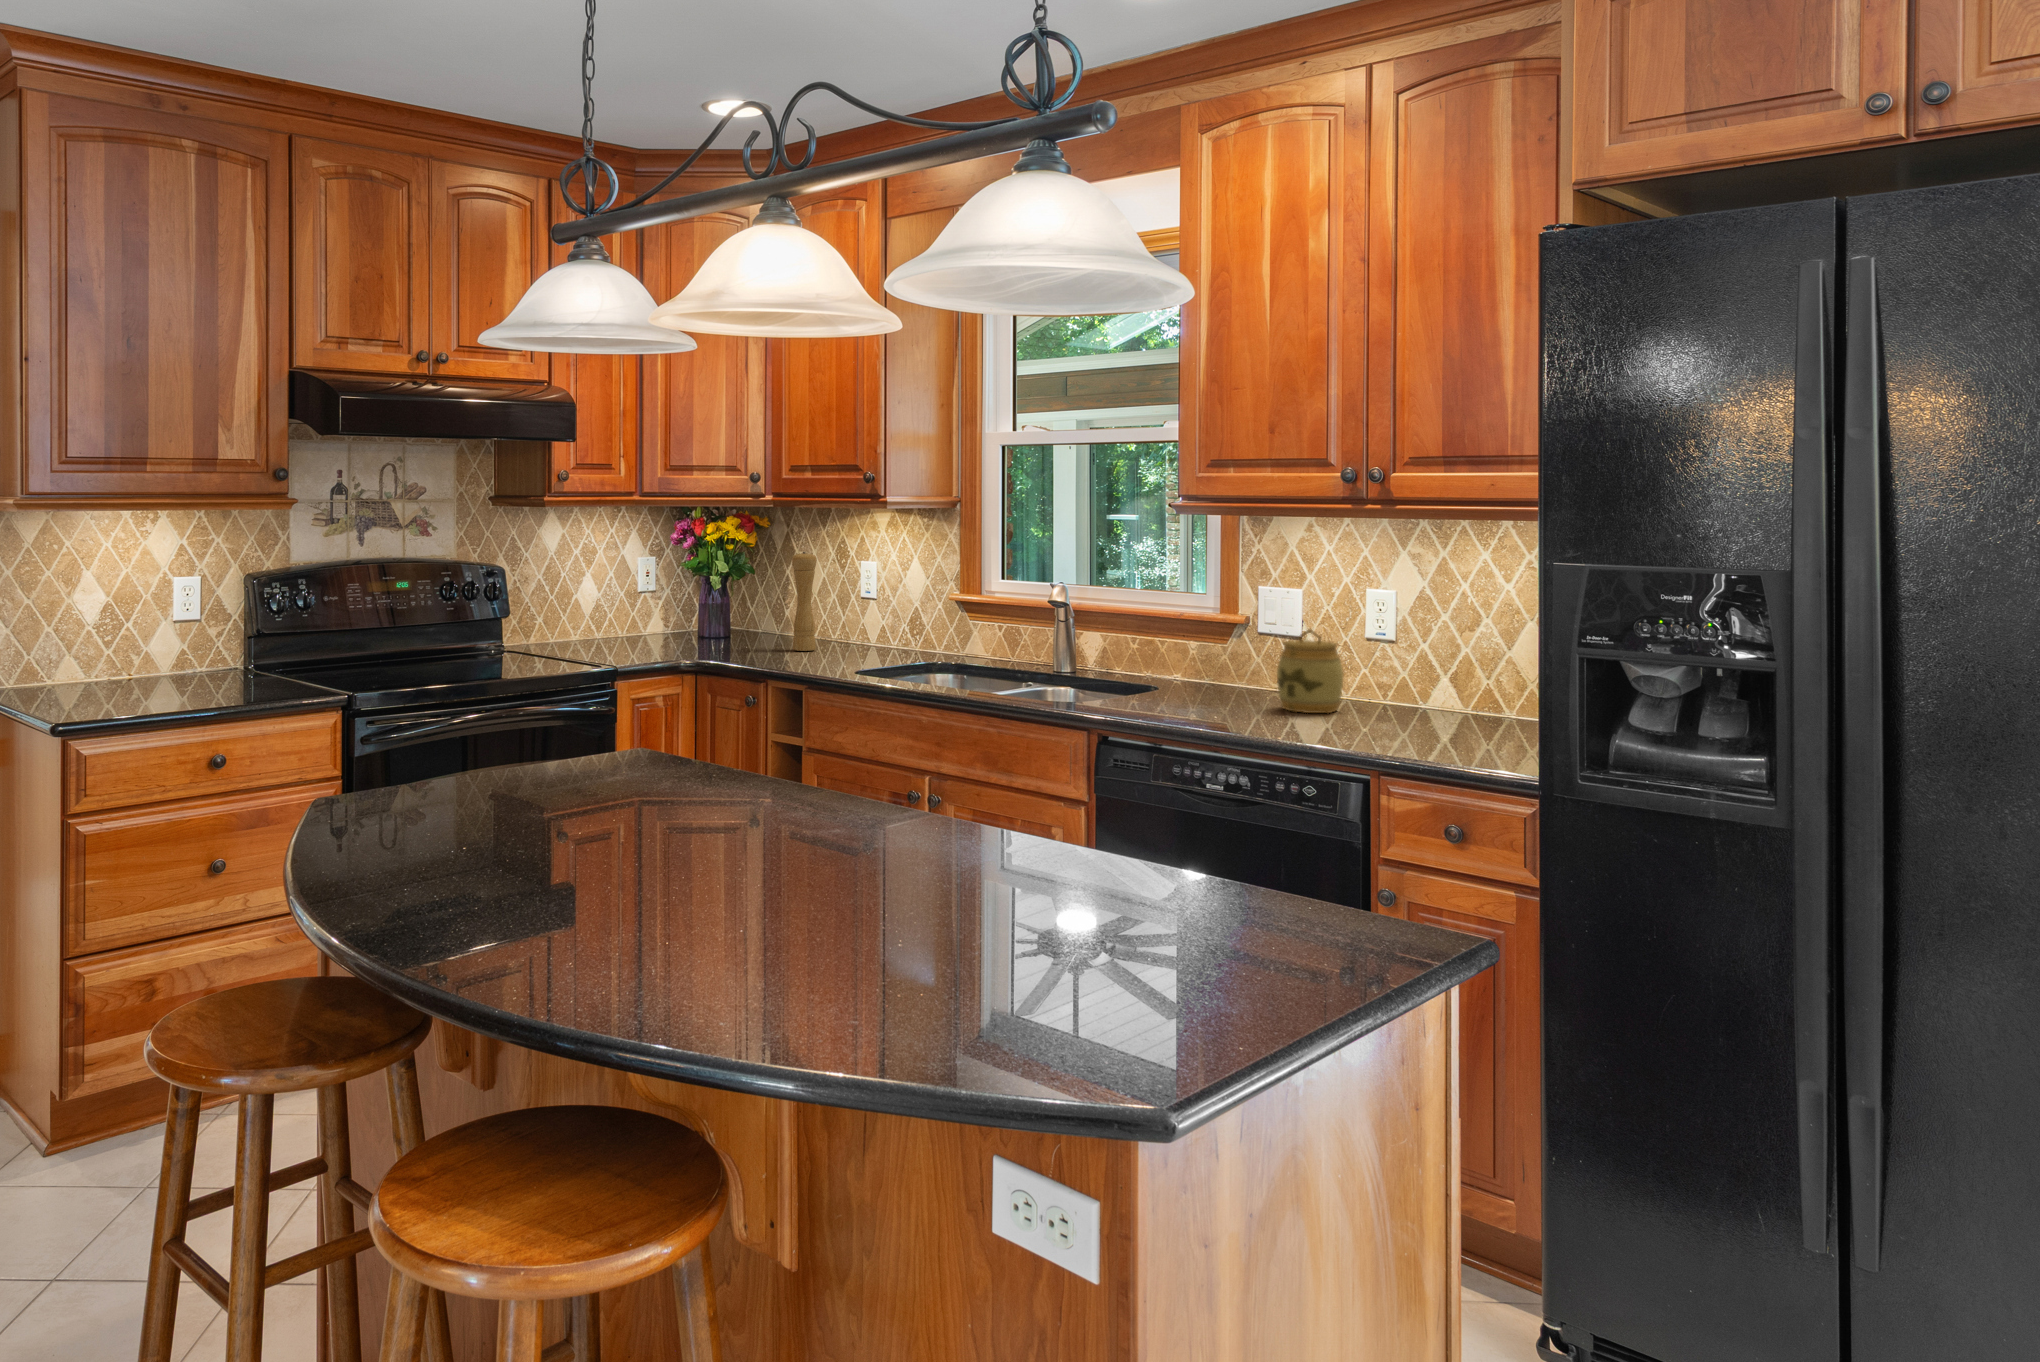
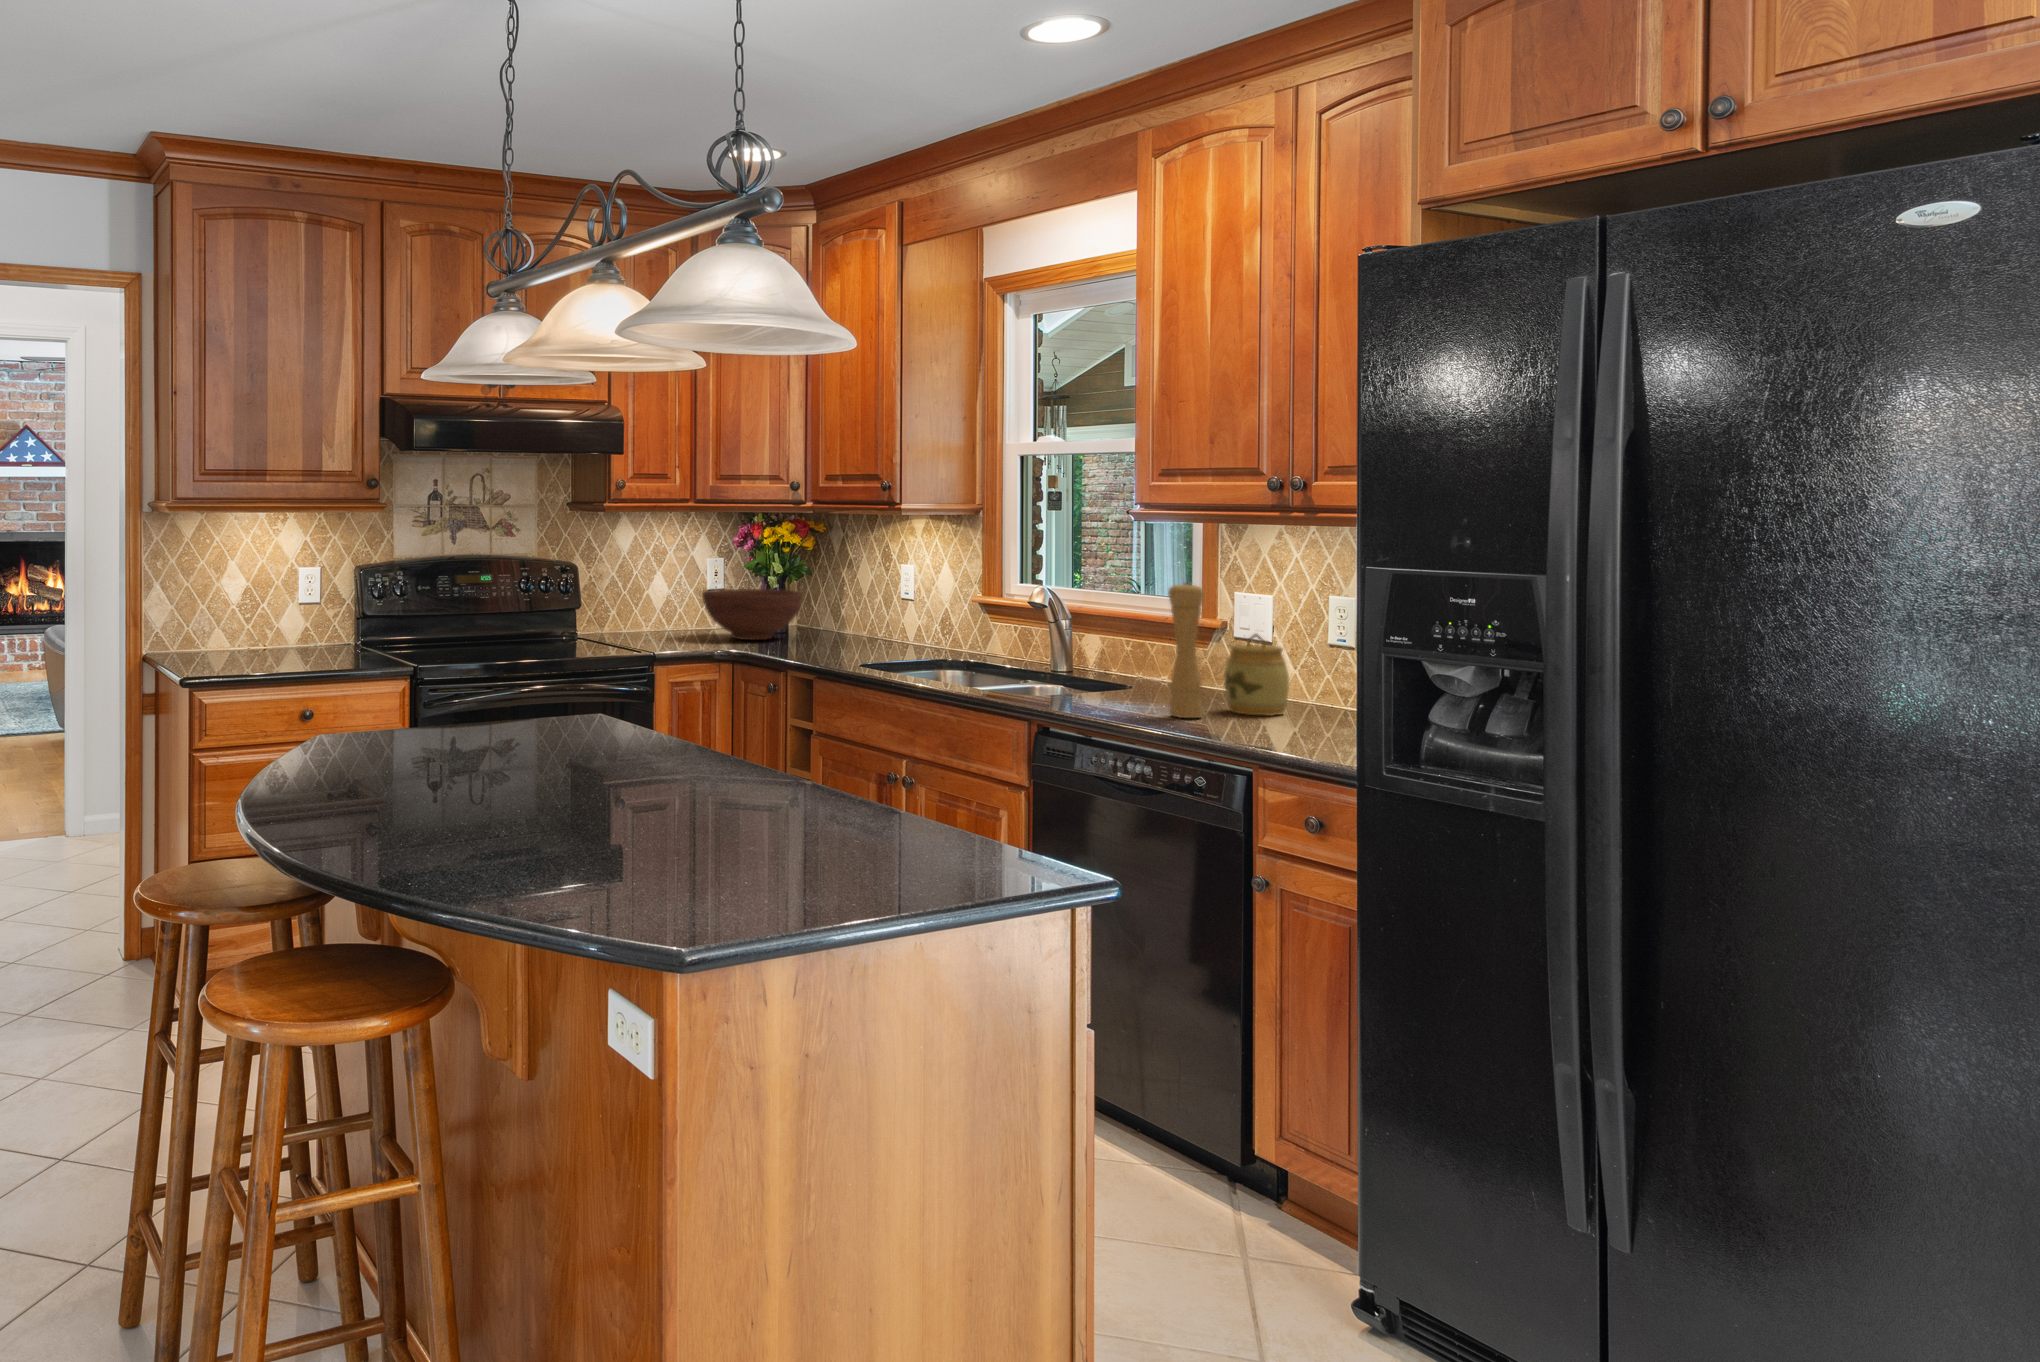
pepper mill: present [792,552,817,651] -> present [1168,583,1204,718]
fruit bowl: none [634,590,745,646] -> present [702,589,803,640]

